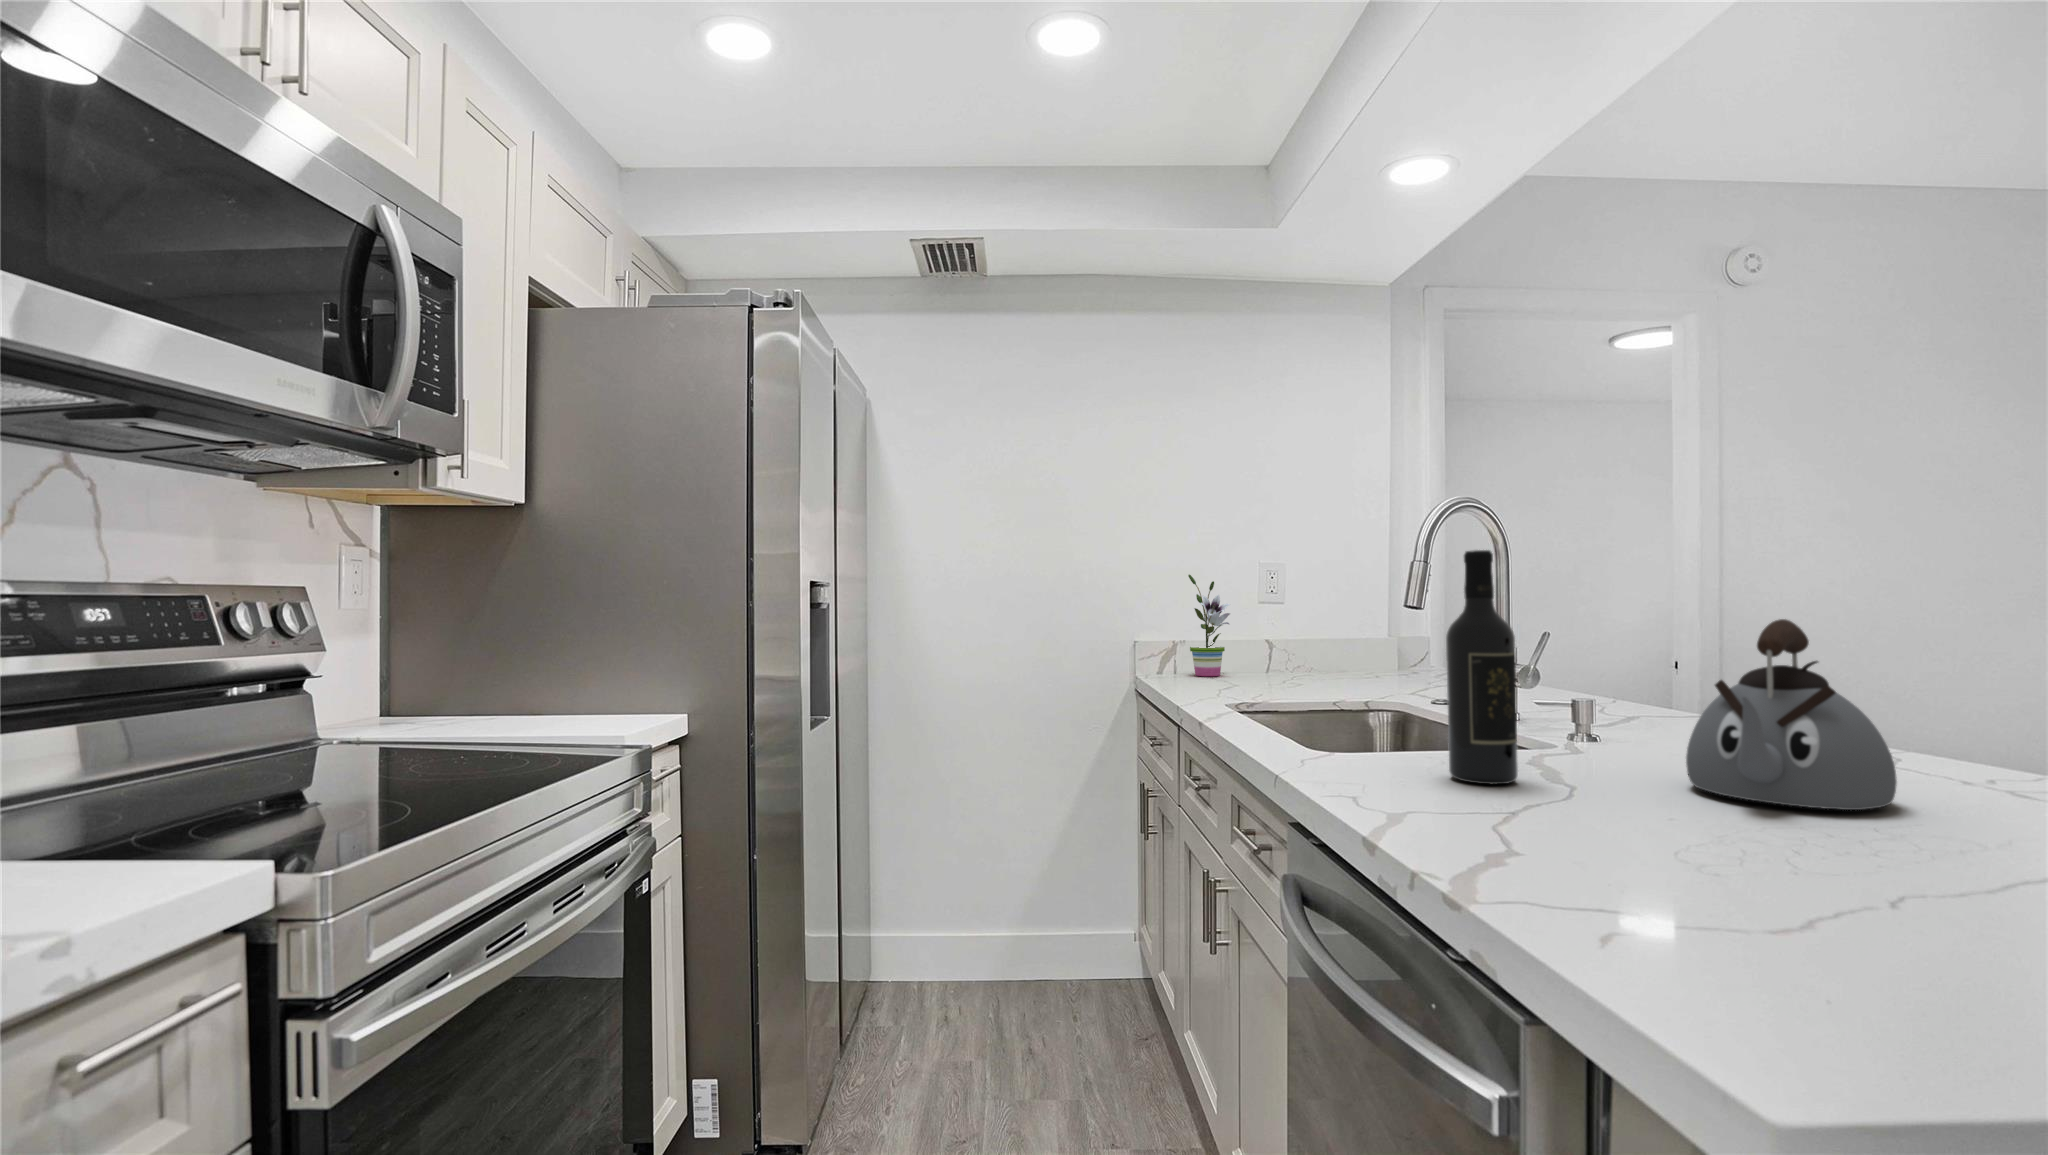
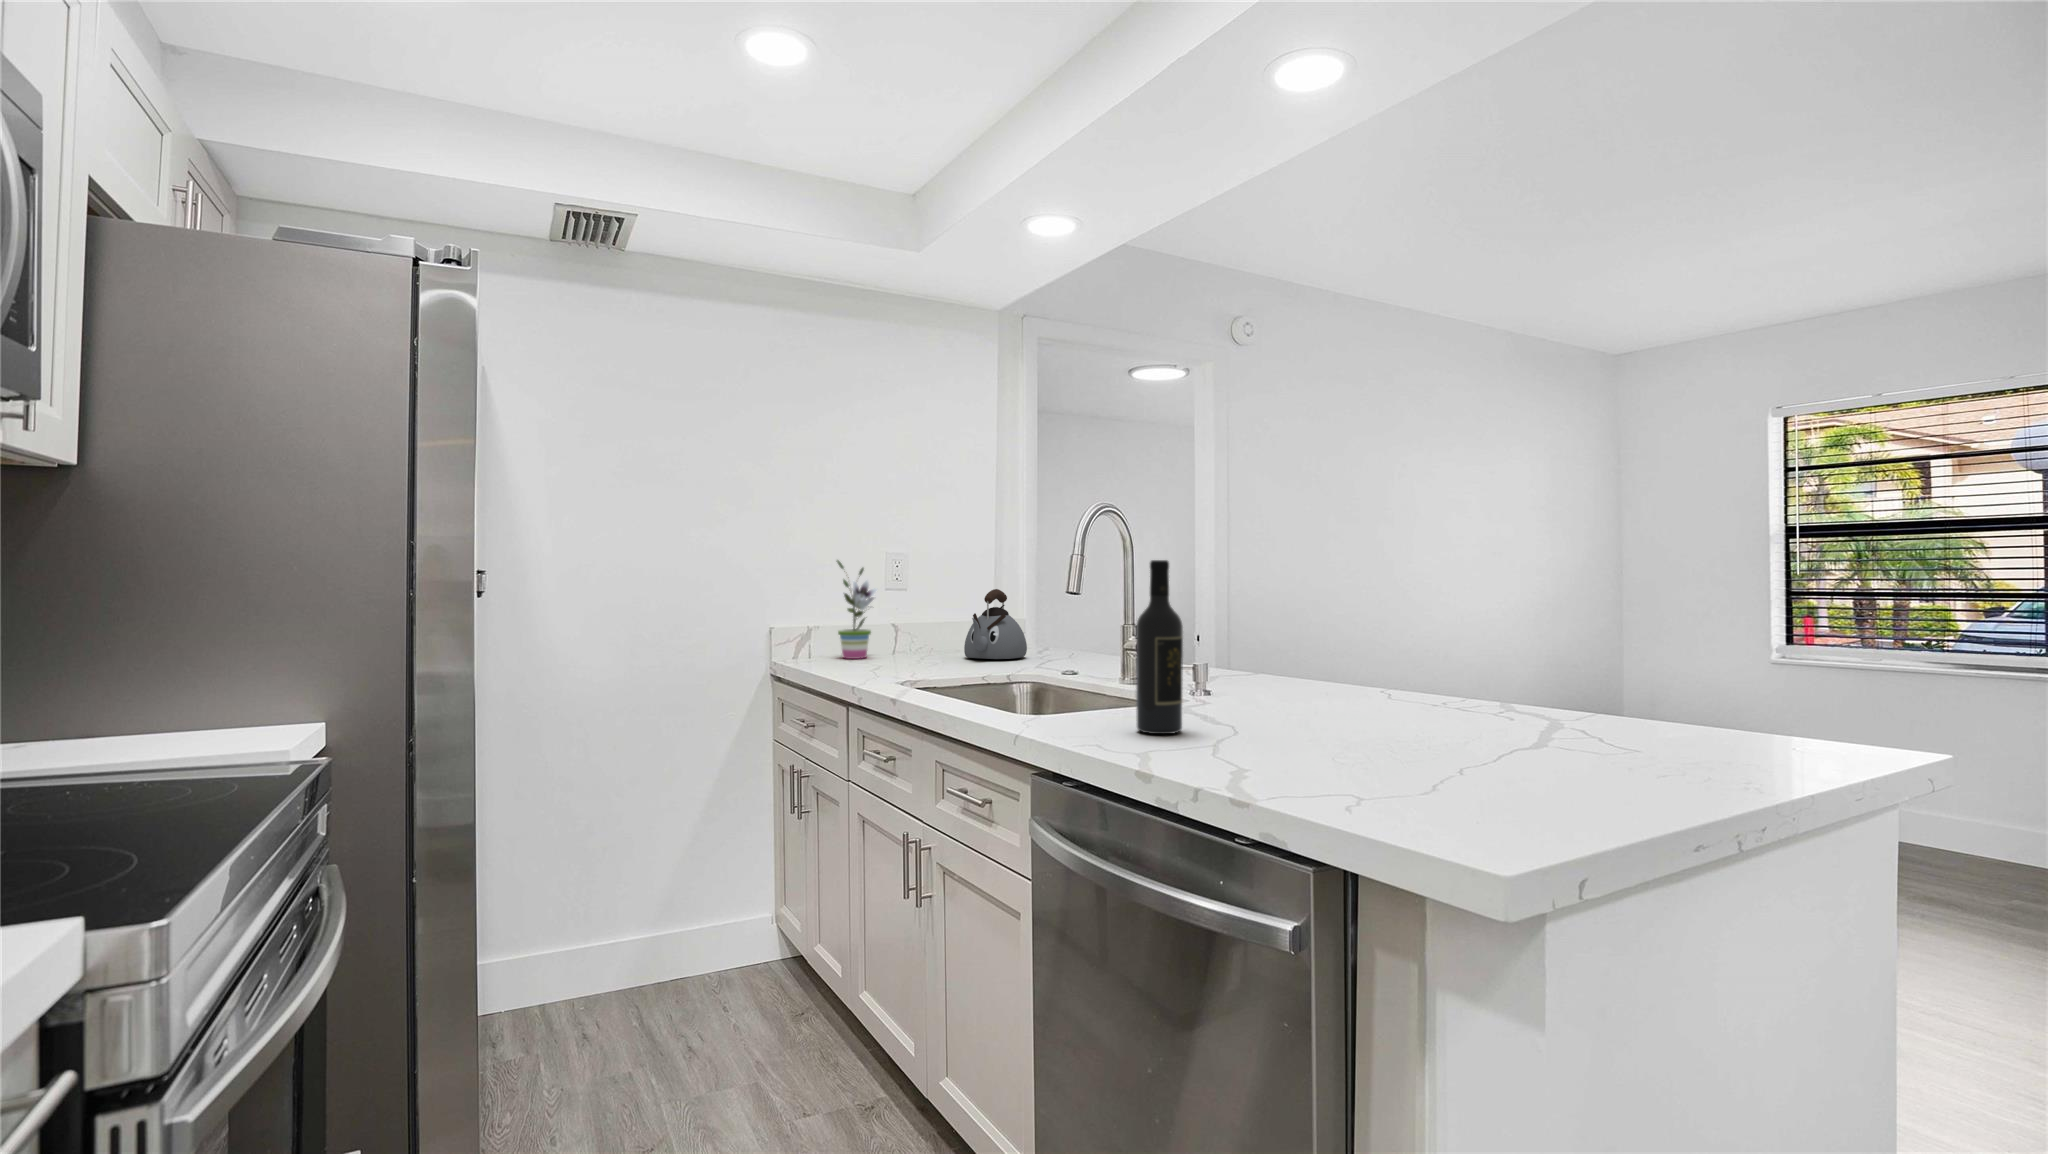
kettle: present [1686,619,1897,810] -> present [964,589,1027,659]

